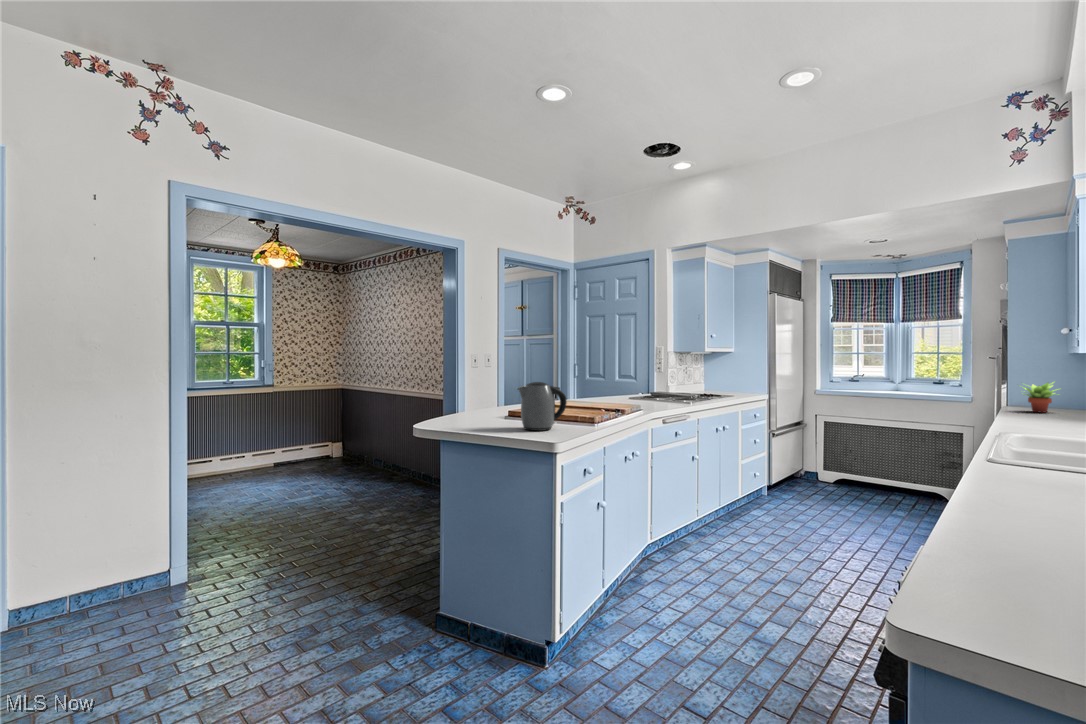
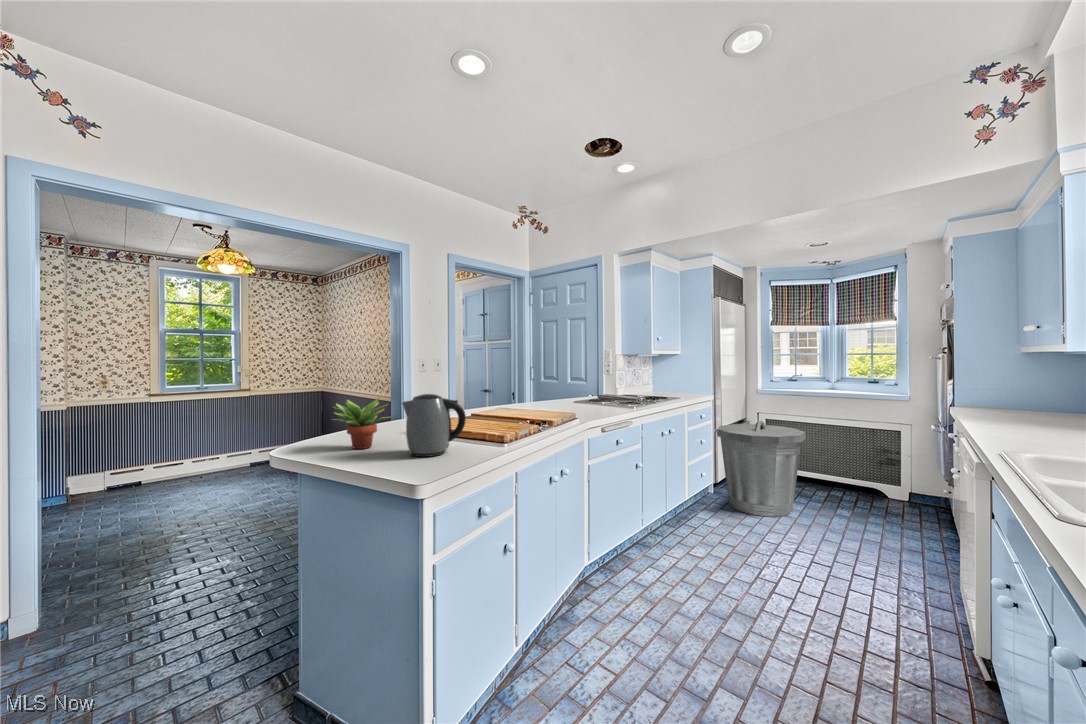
succulent plant: present [1023,382,1058,412] -> present [336,398,389,449]
trash can: none [771,420,861,515] -> present [717,421,806,517]

